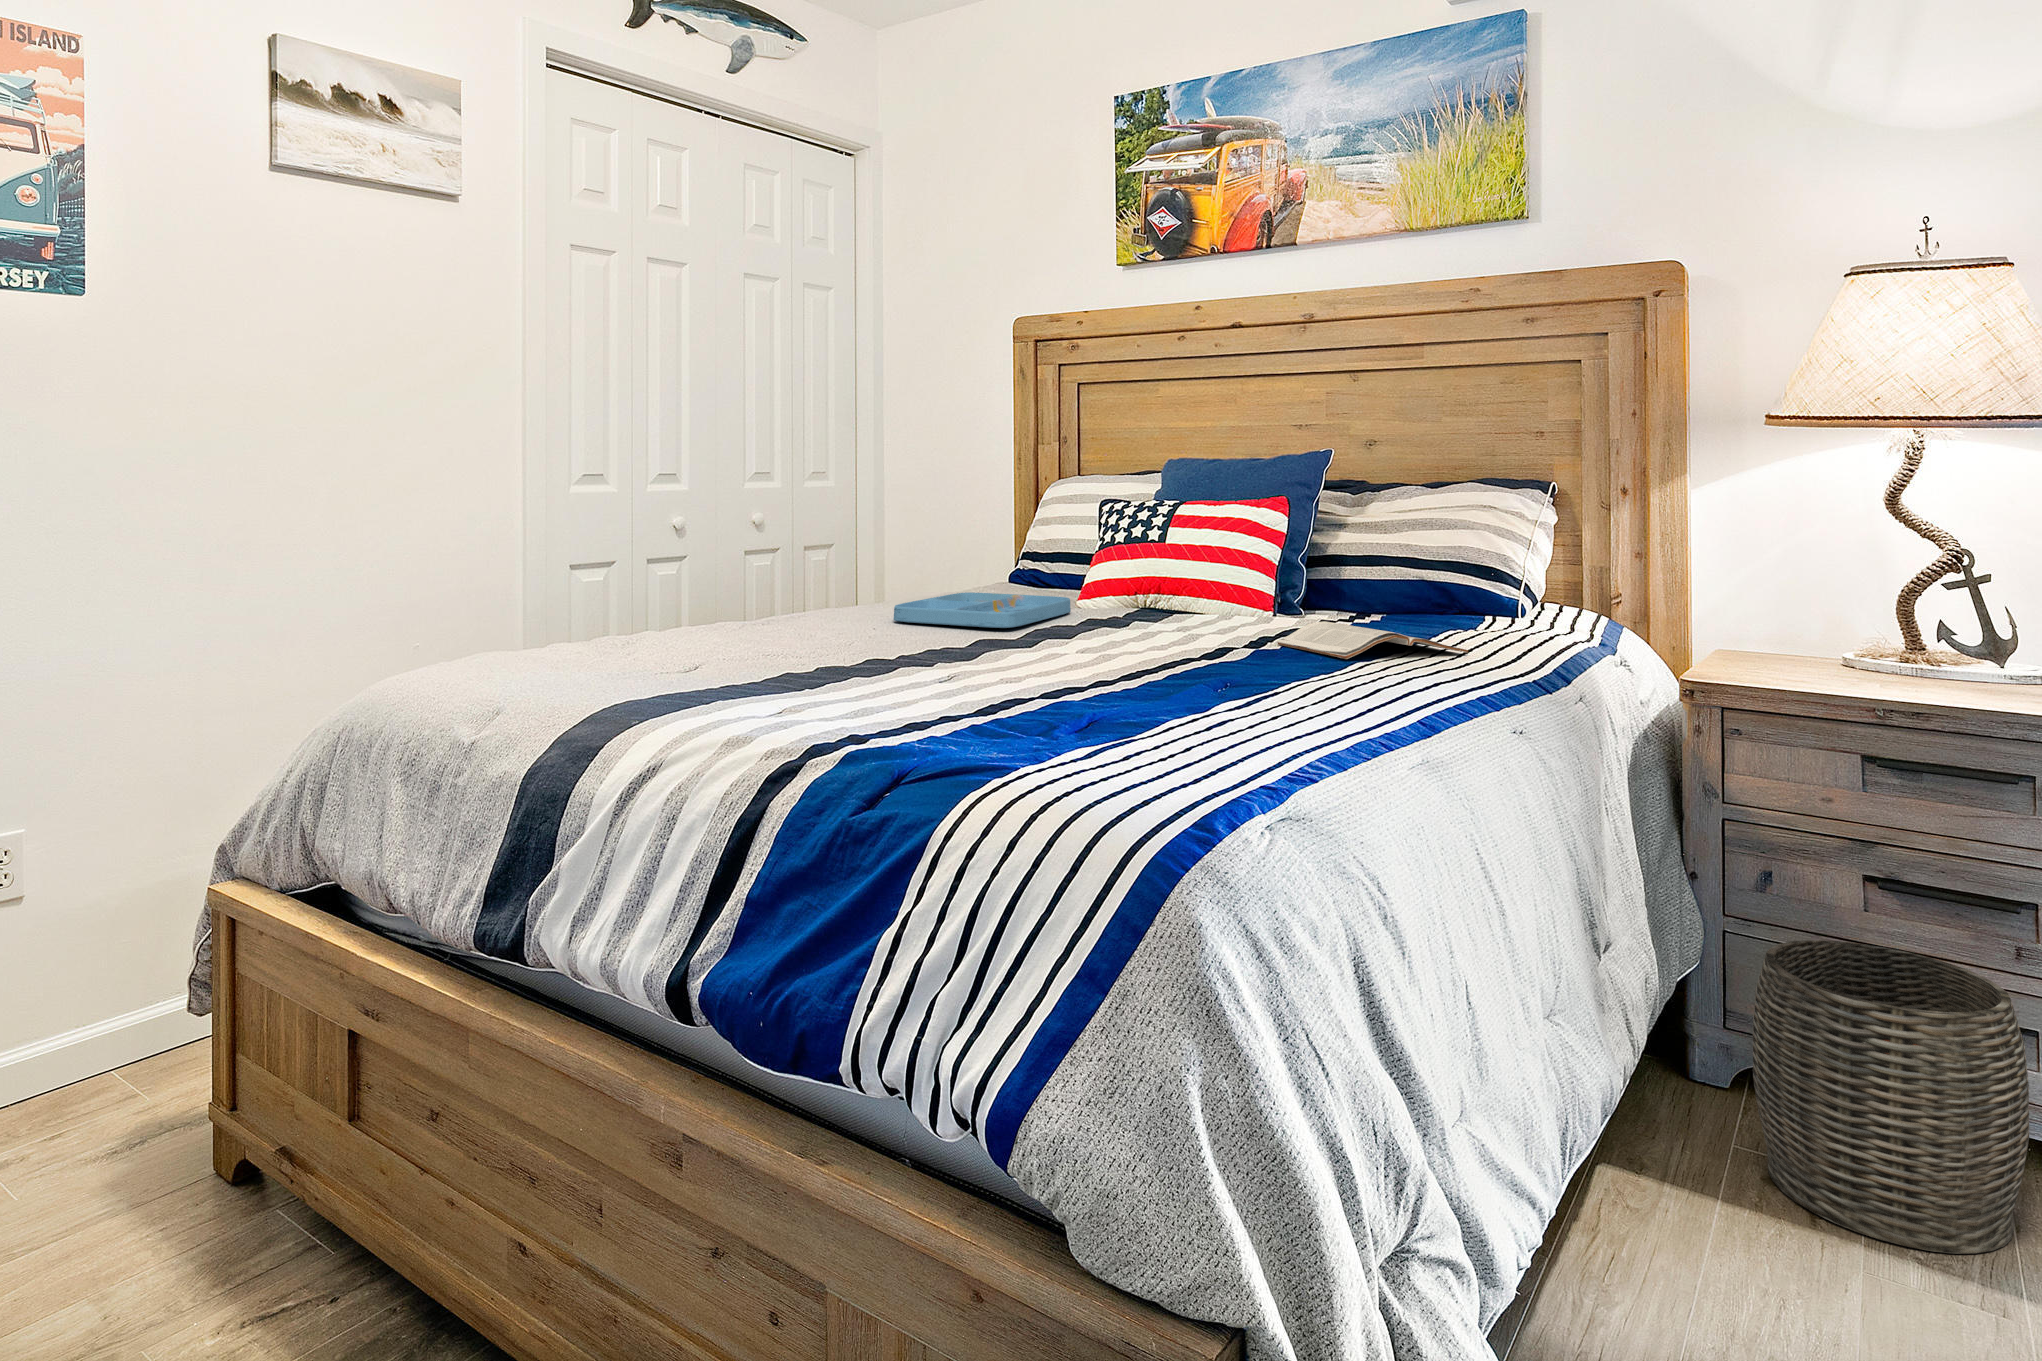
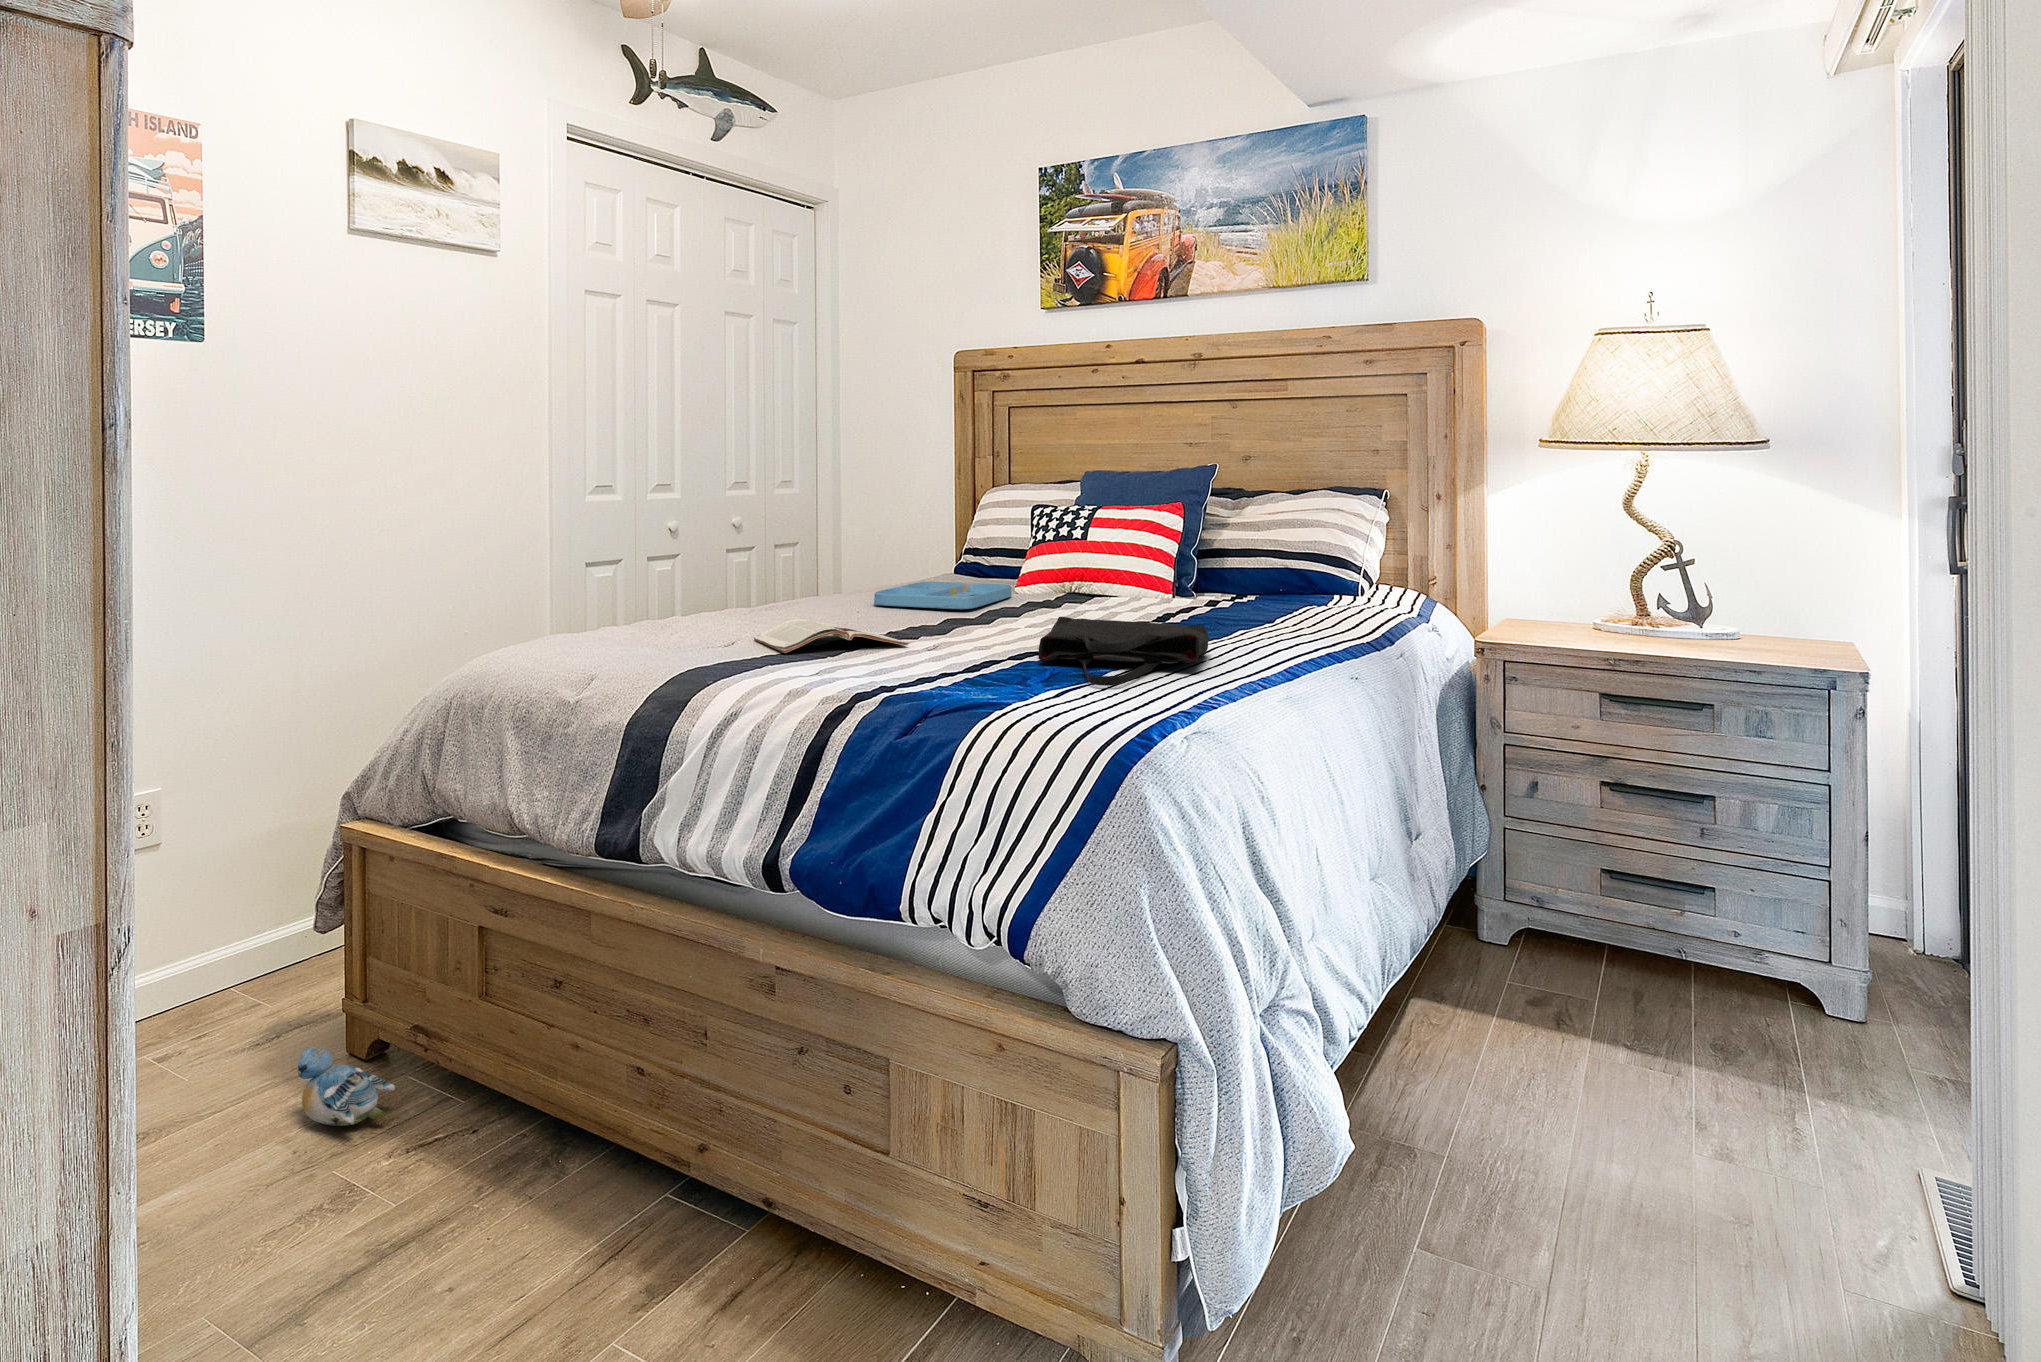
magazine: present [1277,621,1468,659] -> present [754,619,909,653]
tote bag: none [1078,641,1315,740] -> present [1038,617,1209,686]
woven basket: present [1753,940,2029,1254] -> none [1522,831,1705,1045]
plush toy: none [121,1178,244,1287] -> present [298,1047,395,1126]

